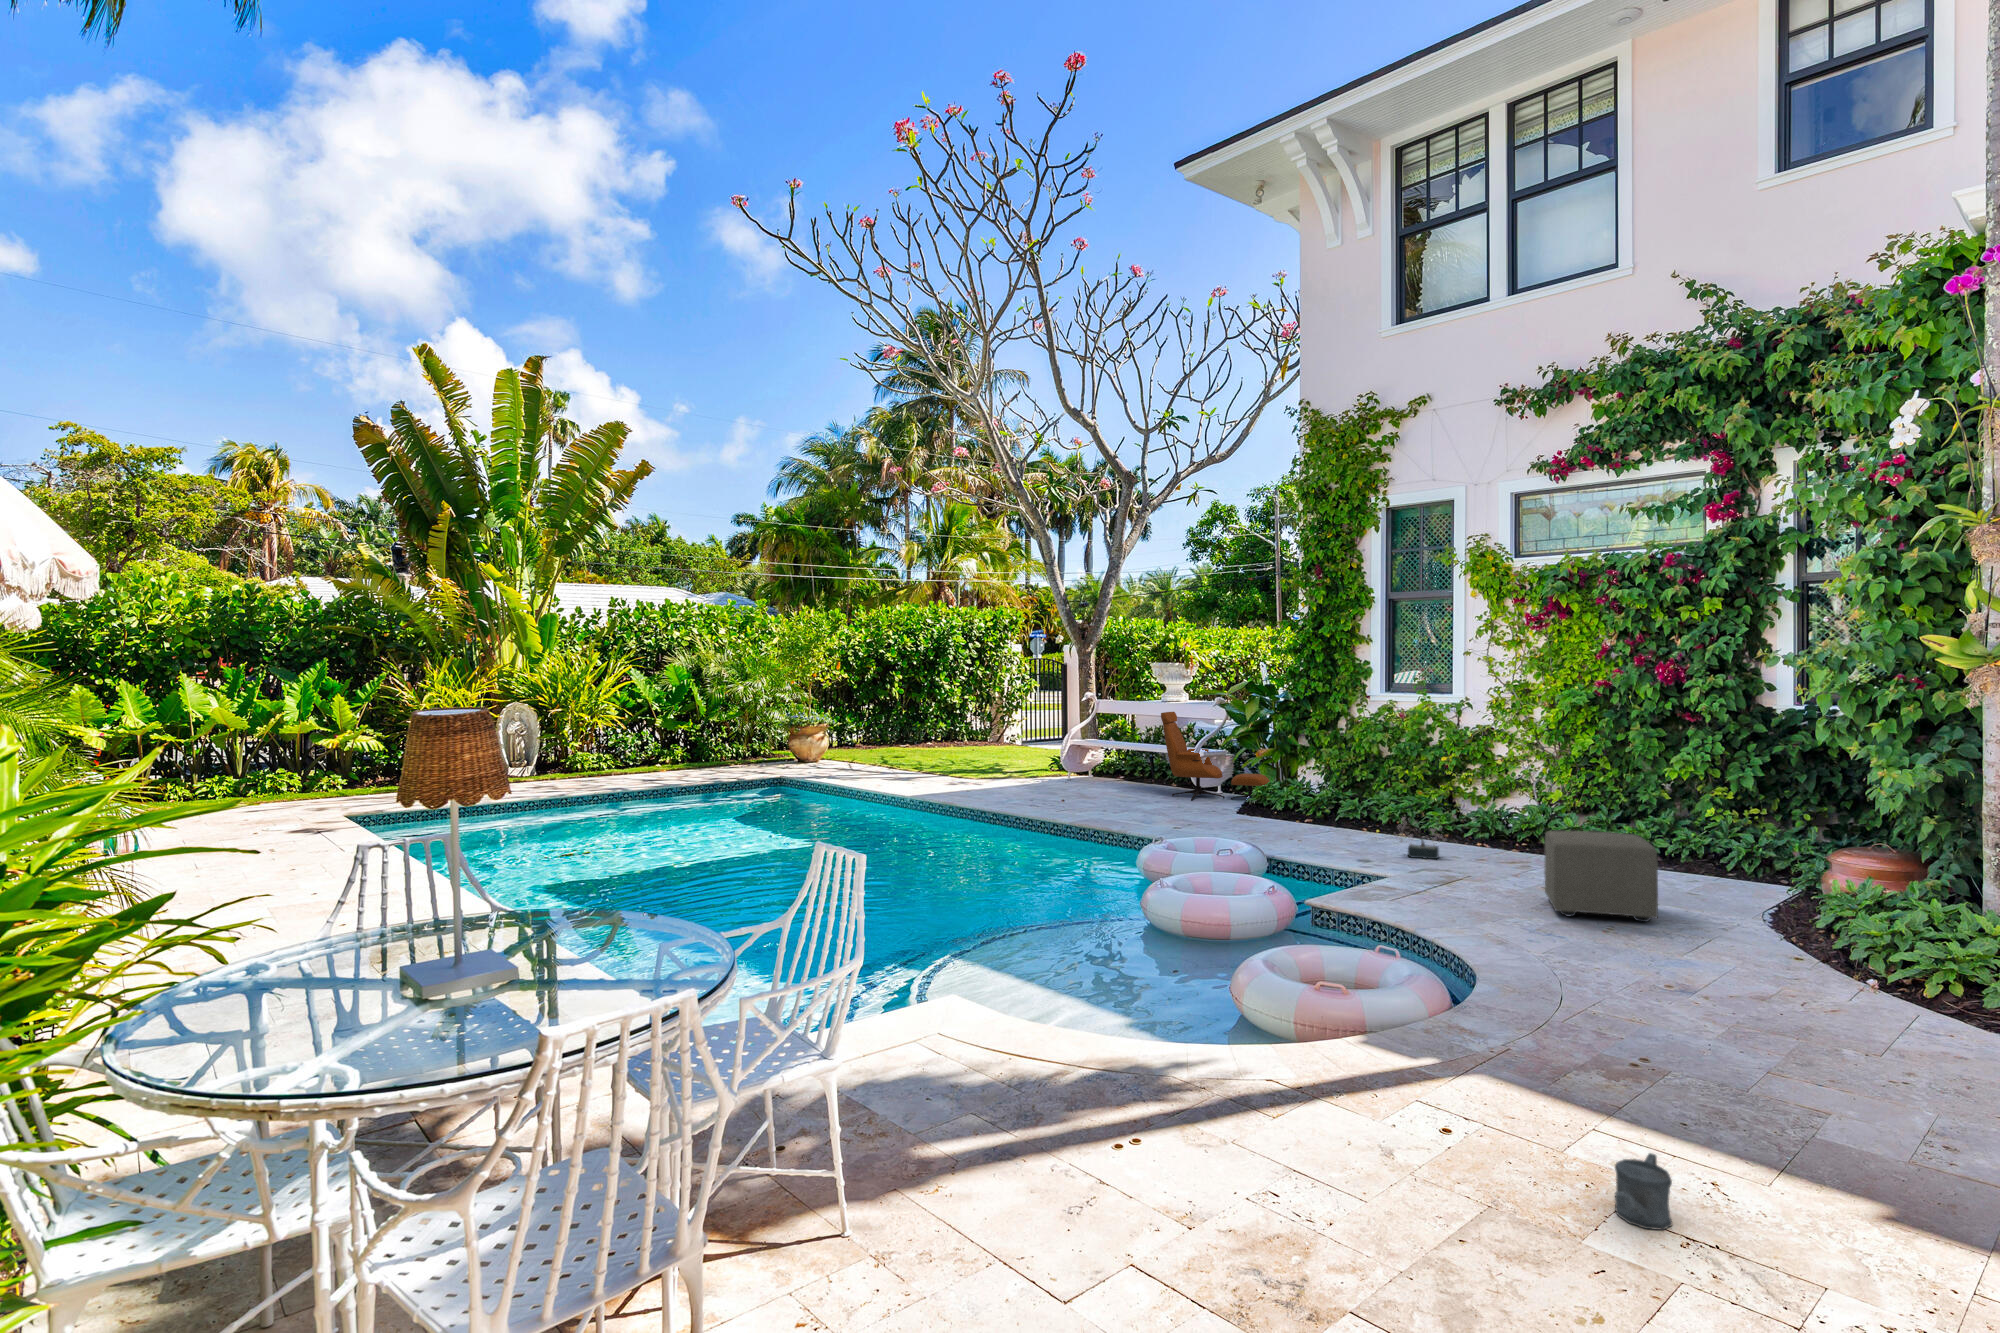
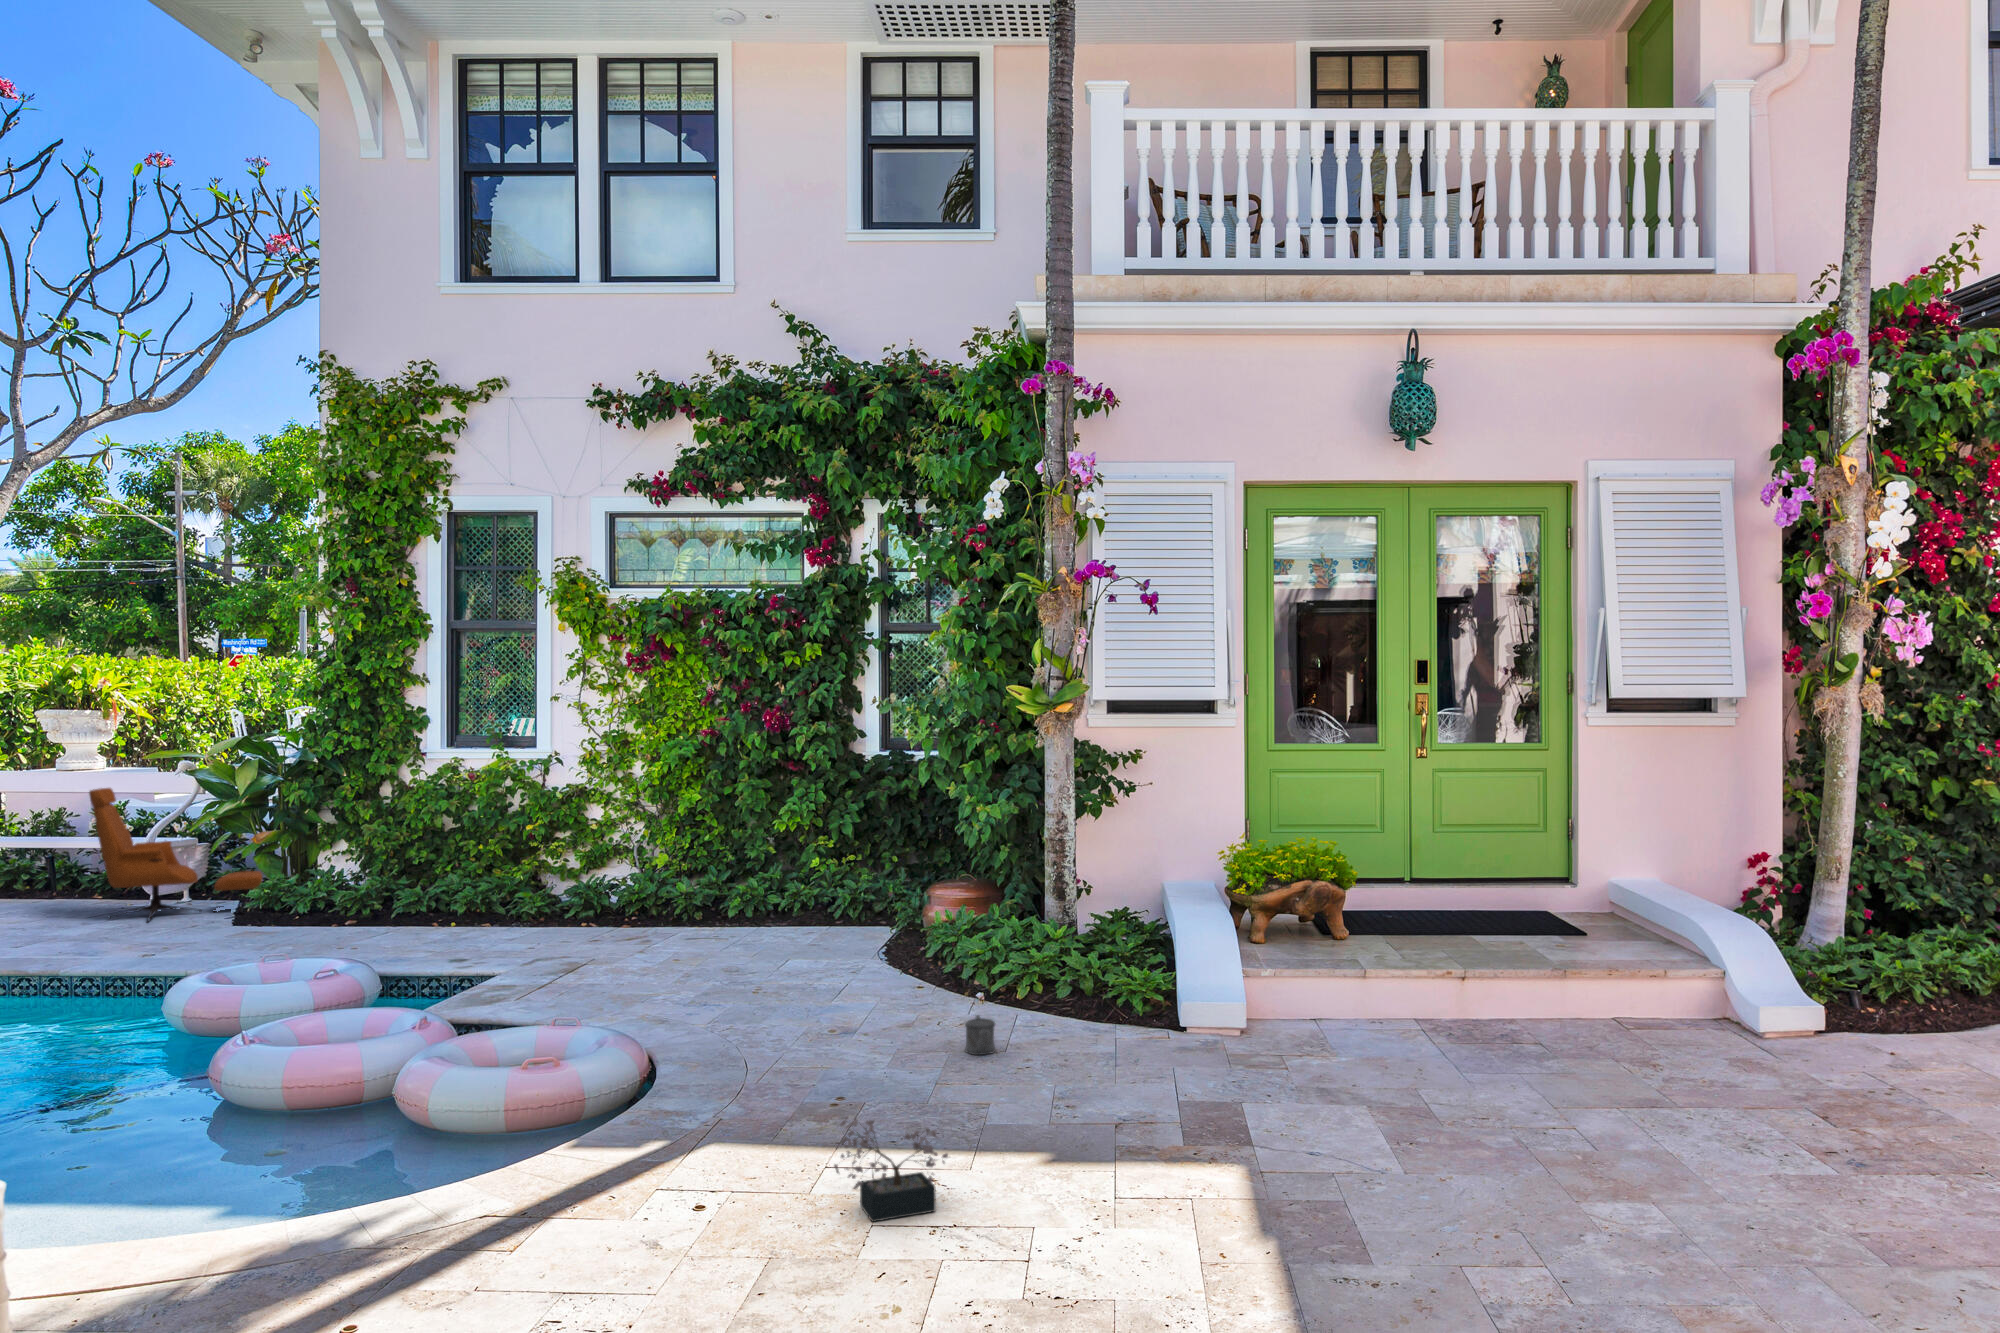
decorative plant: present [1398,818,1442,859] -> present [834,1116,948,1222]
ottoman: present [1544,831,1658,922] -> none [696,895,814,994]
watering can: present [1615,1153,1672,1230] -> present [965,1015,995,1055]

